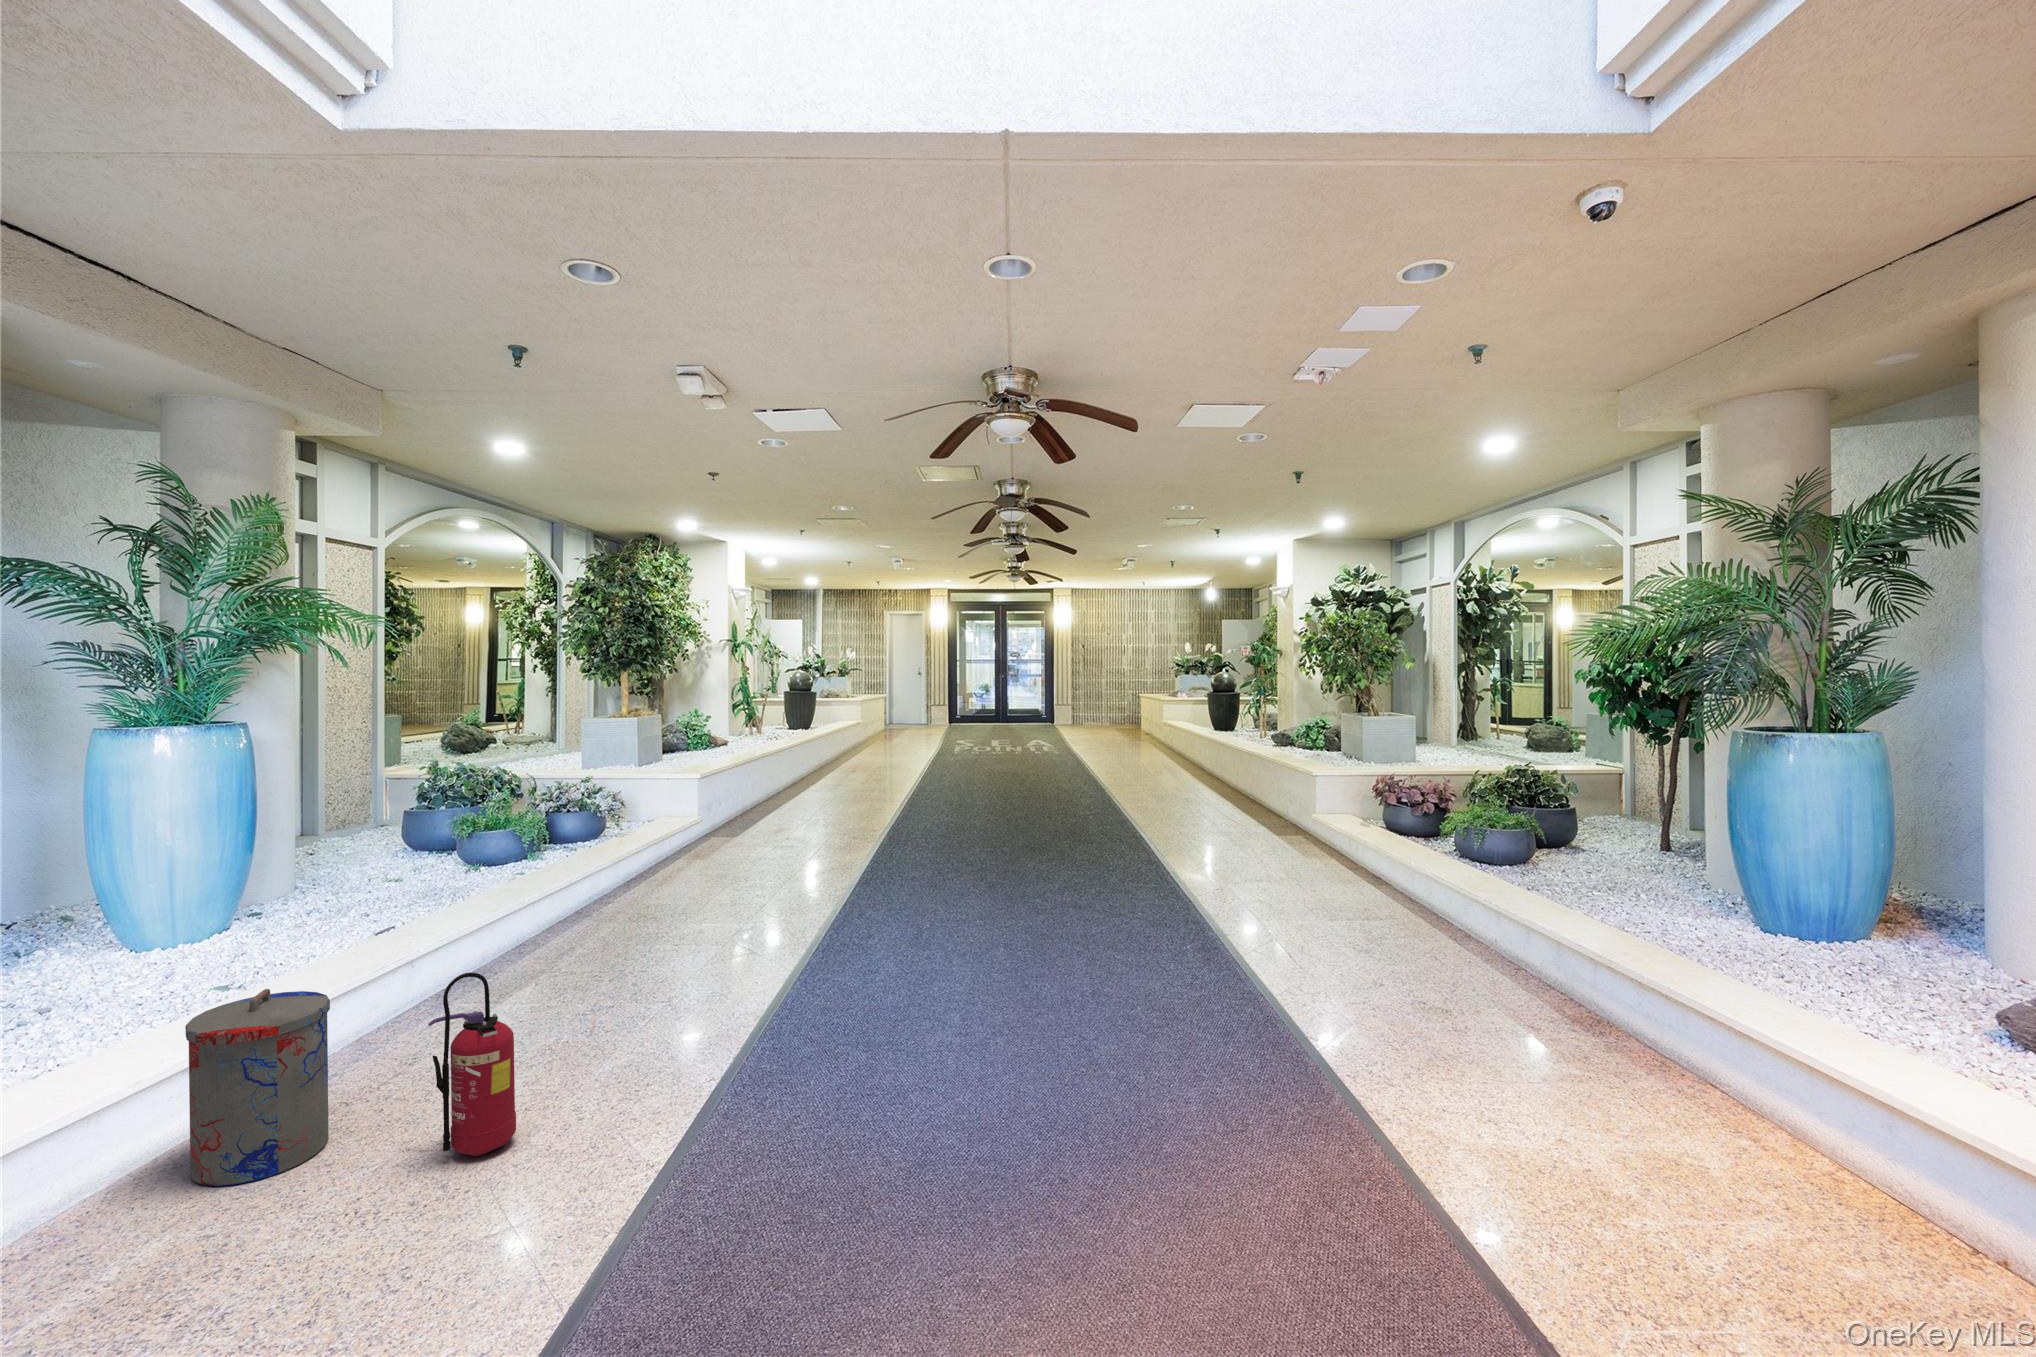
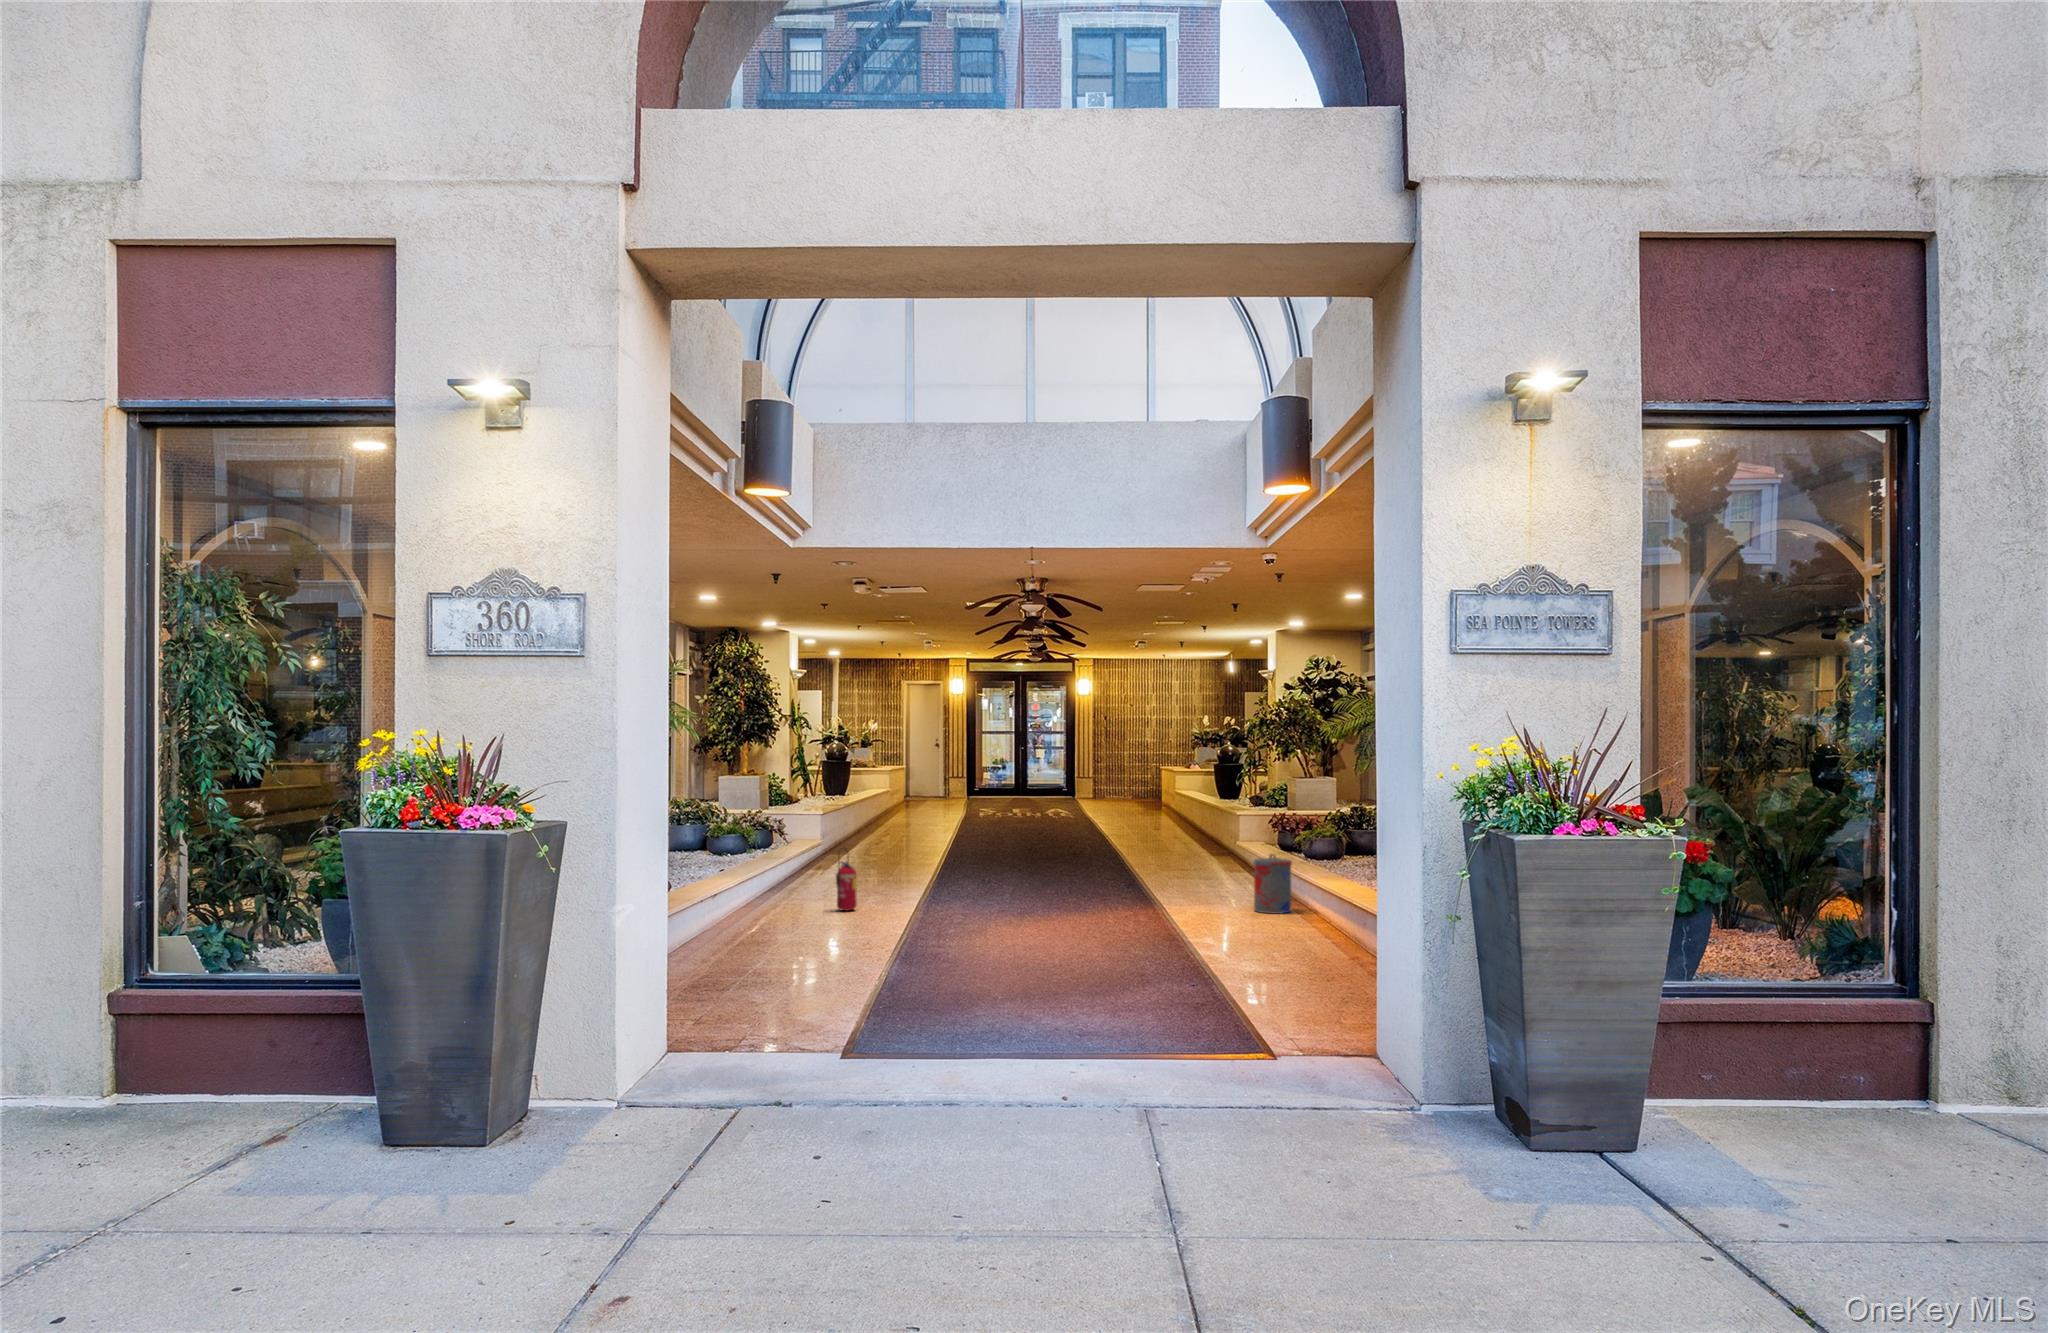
trash can: present [185,989,330,1186] -> present [1253,854,1292,914]

